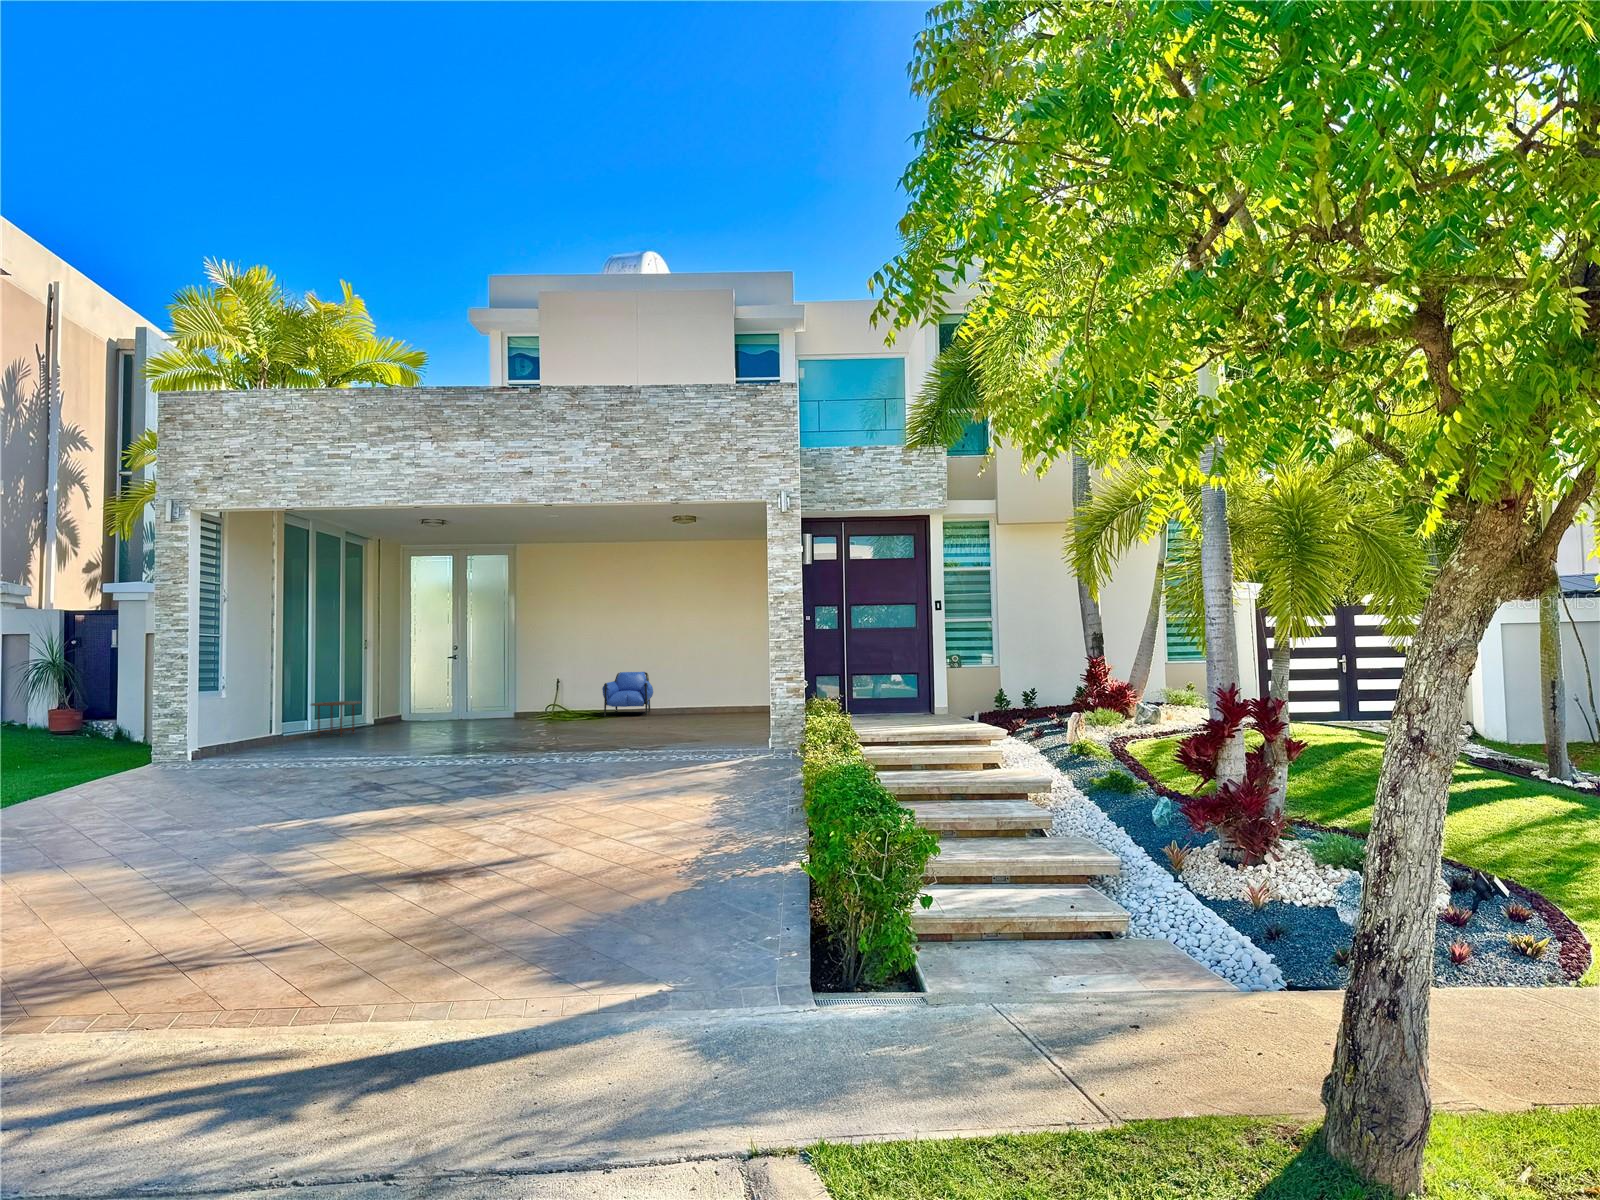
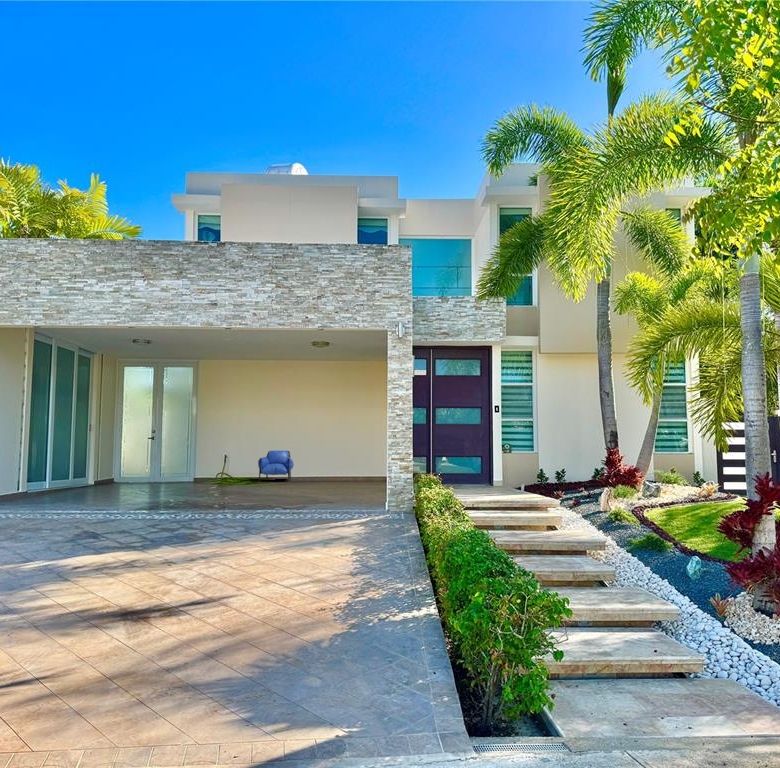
side table: present [311,701,361,736] -> none [50,467,88,492]

